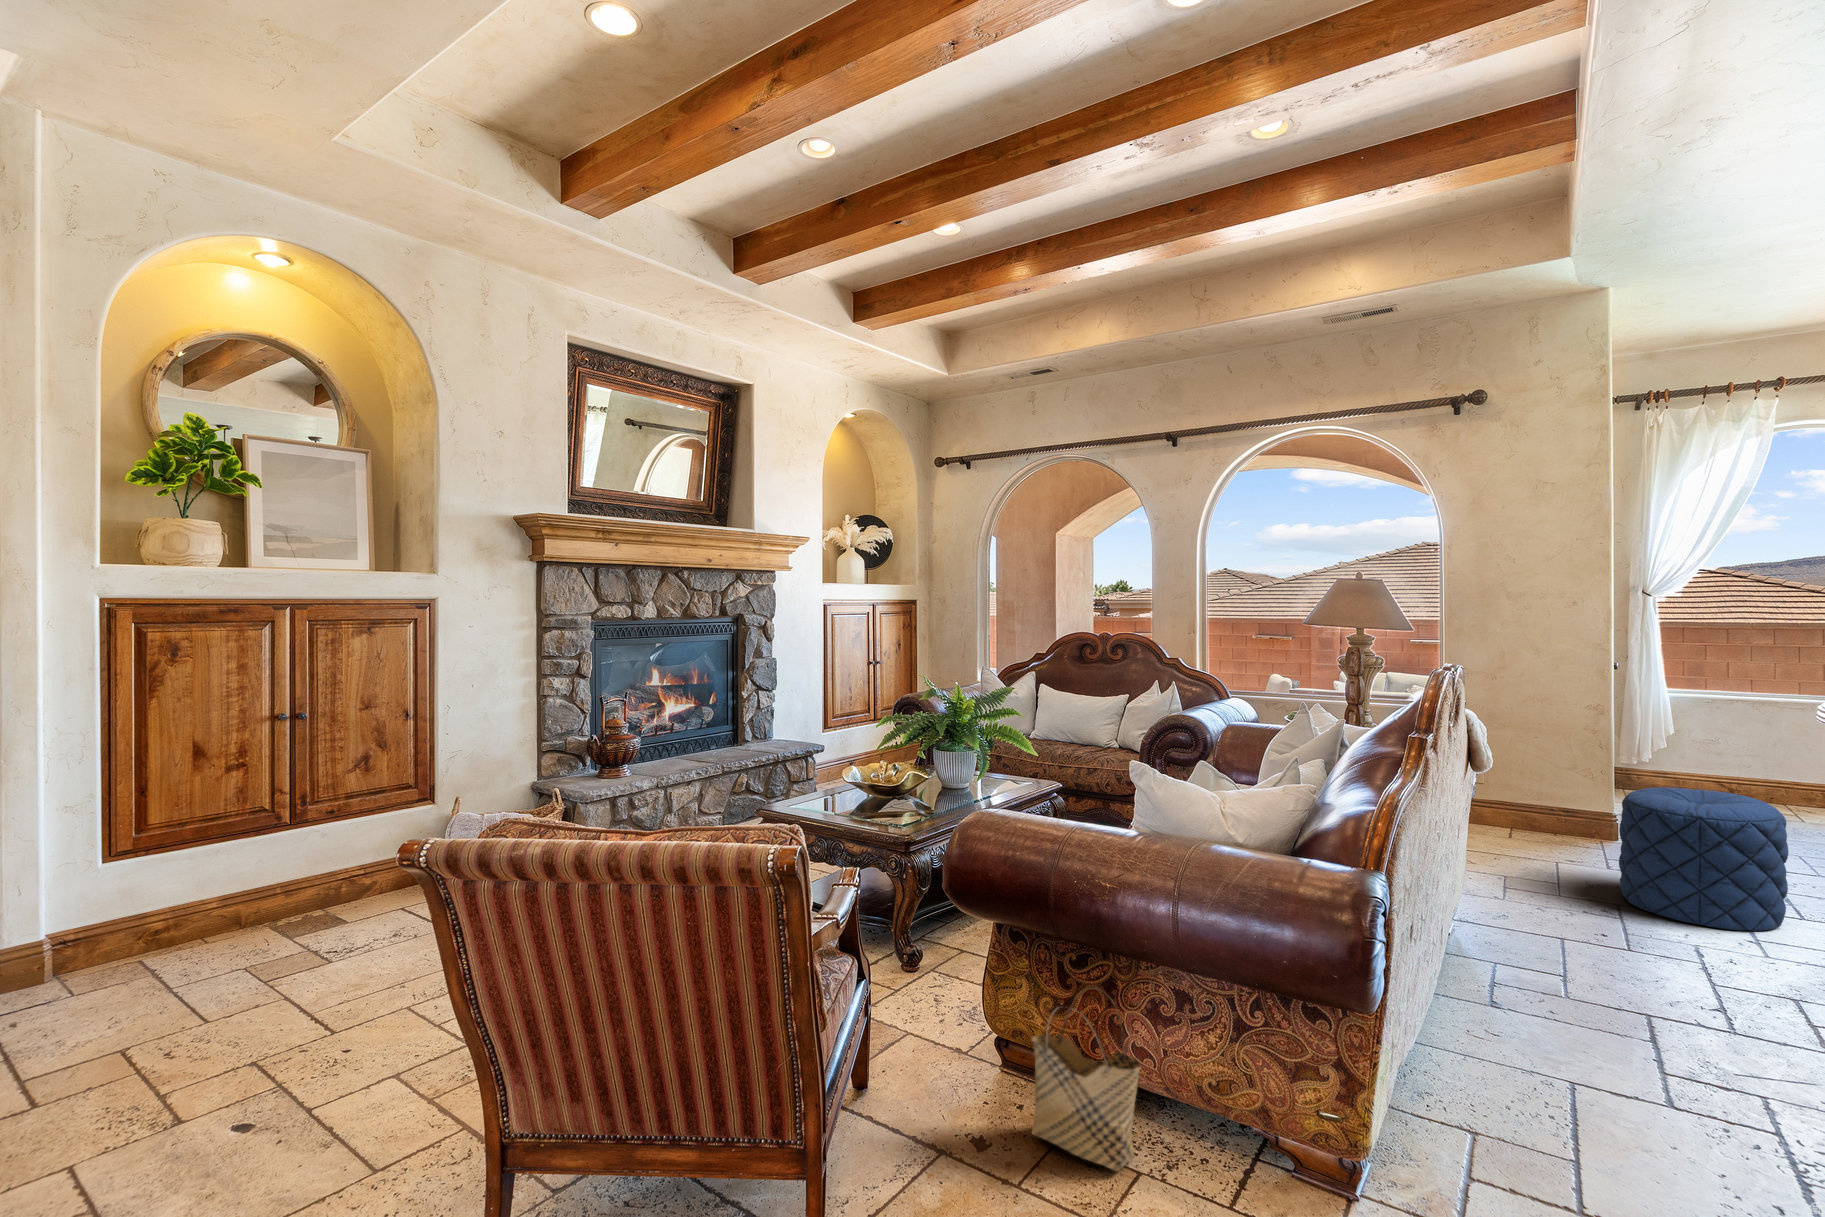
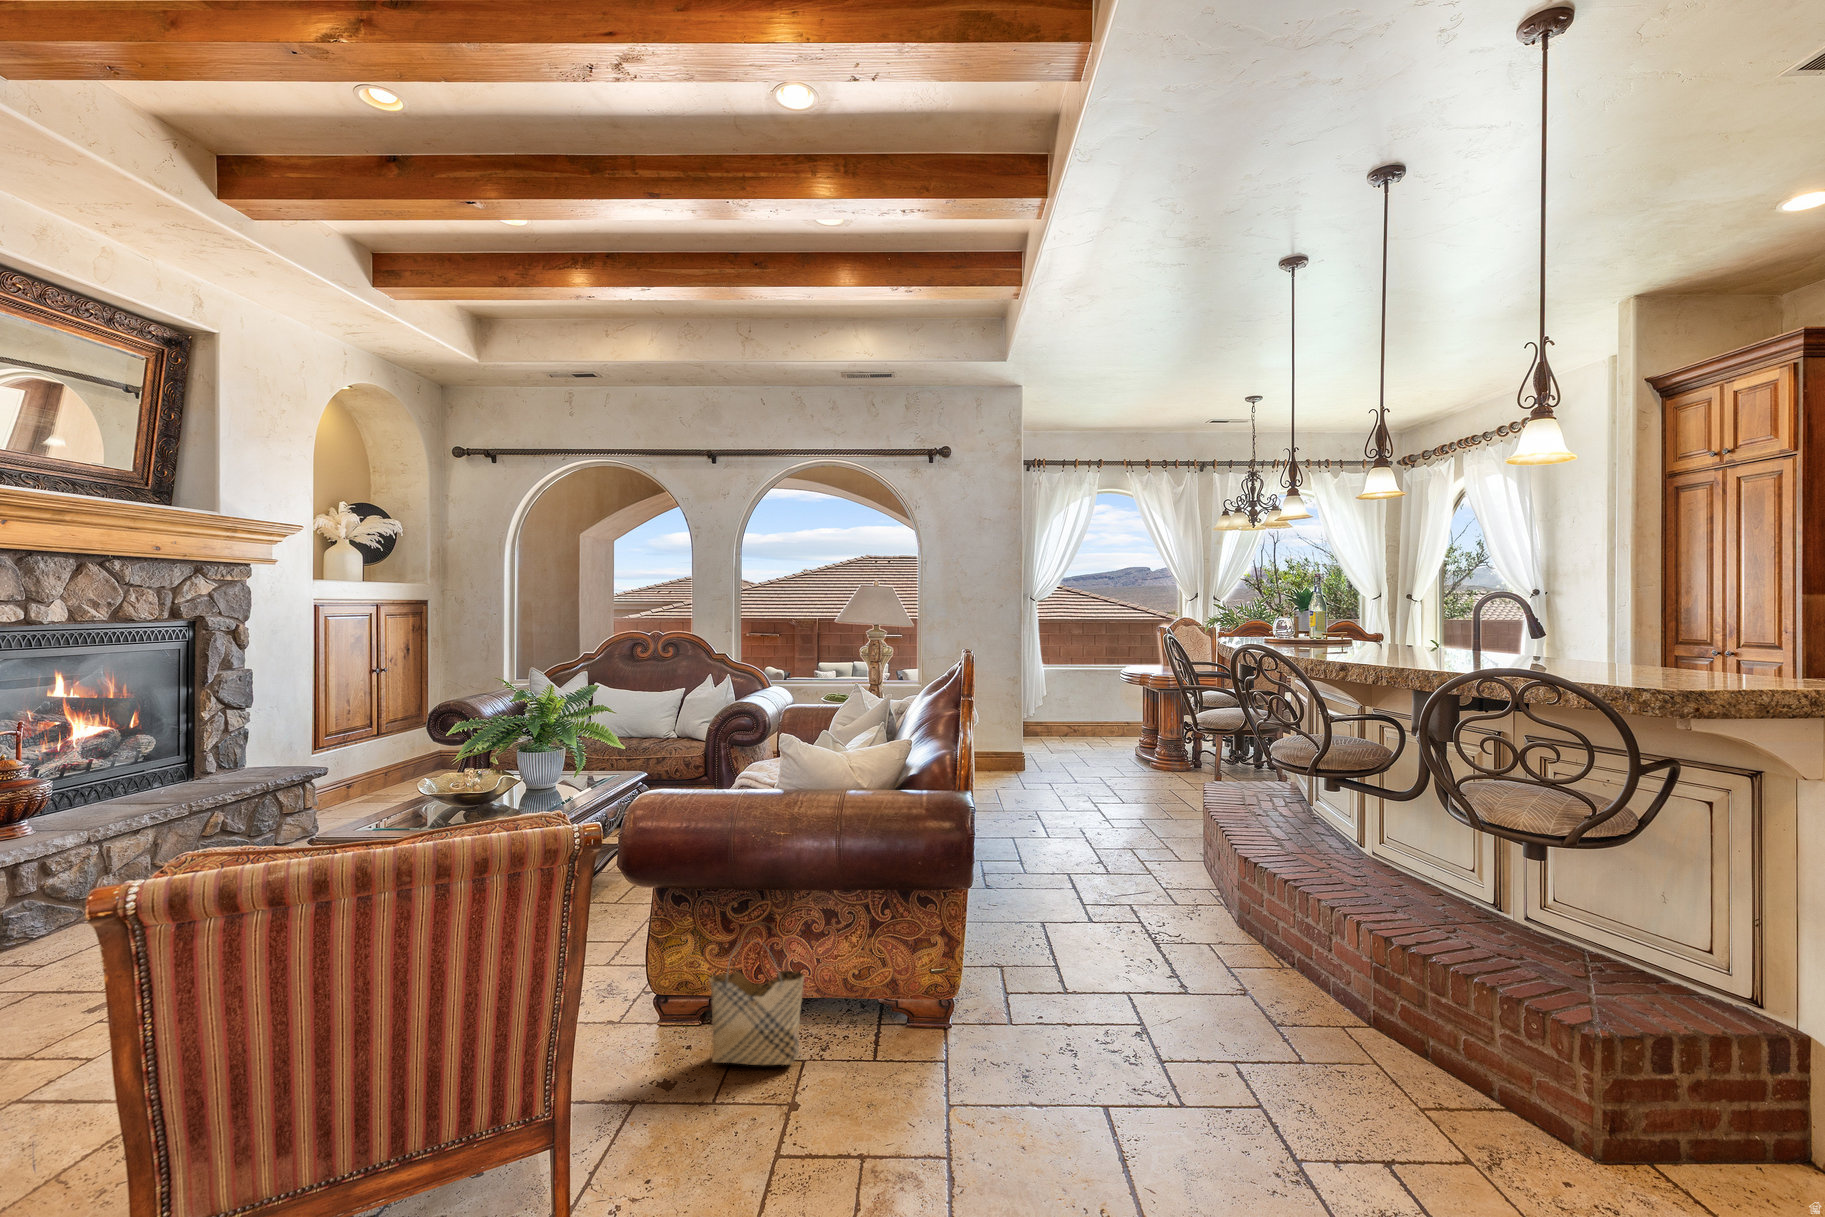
pouf: present [1619,787,1789,931] -> none [1032,729,1114,816]

